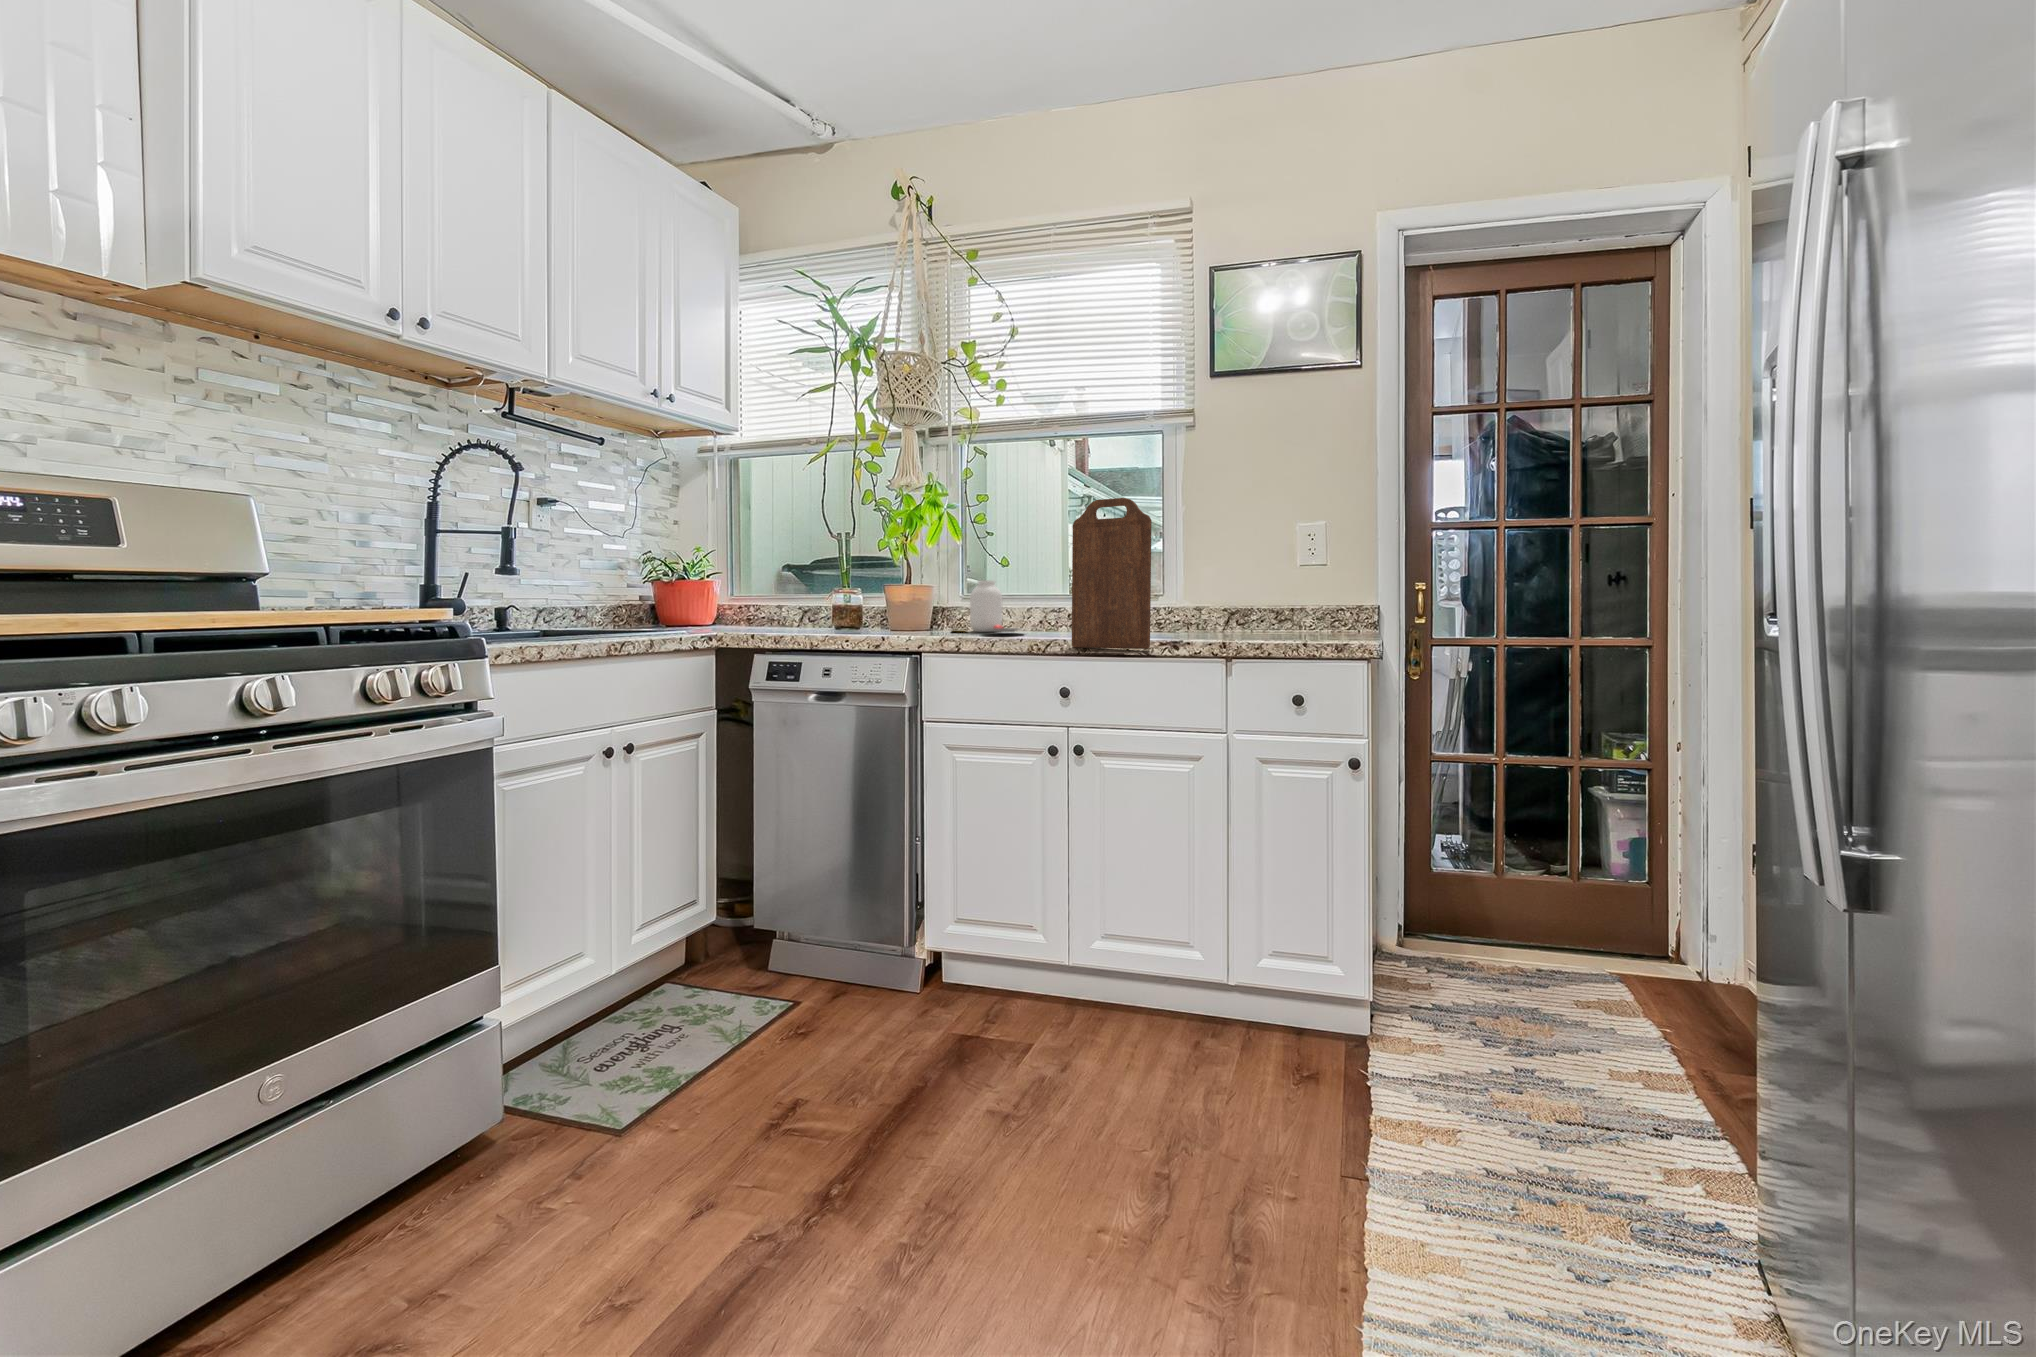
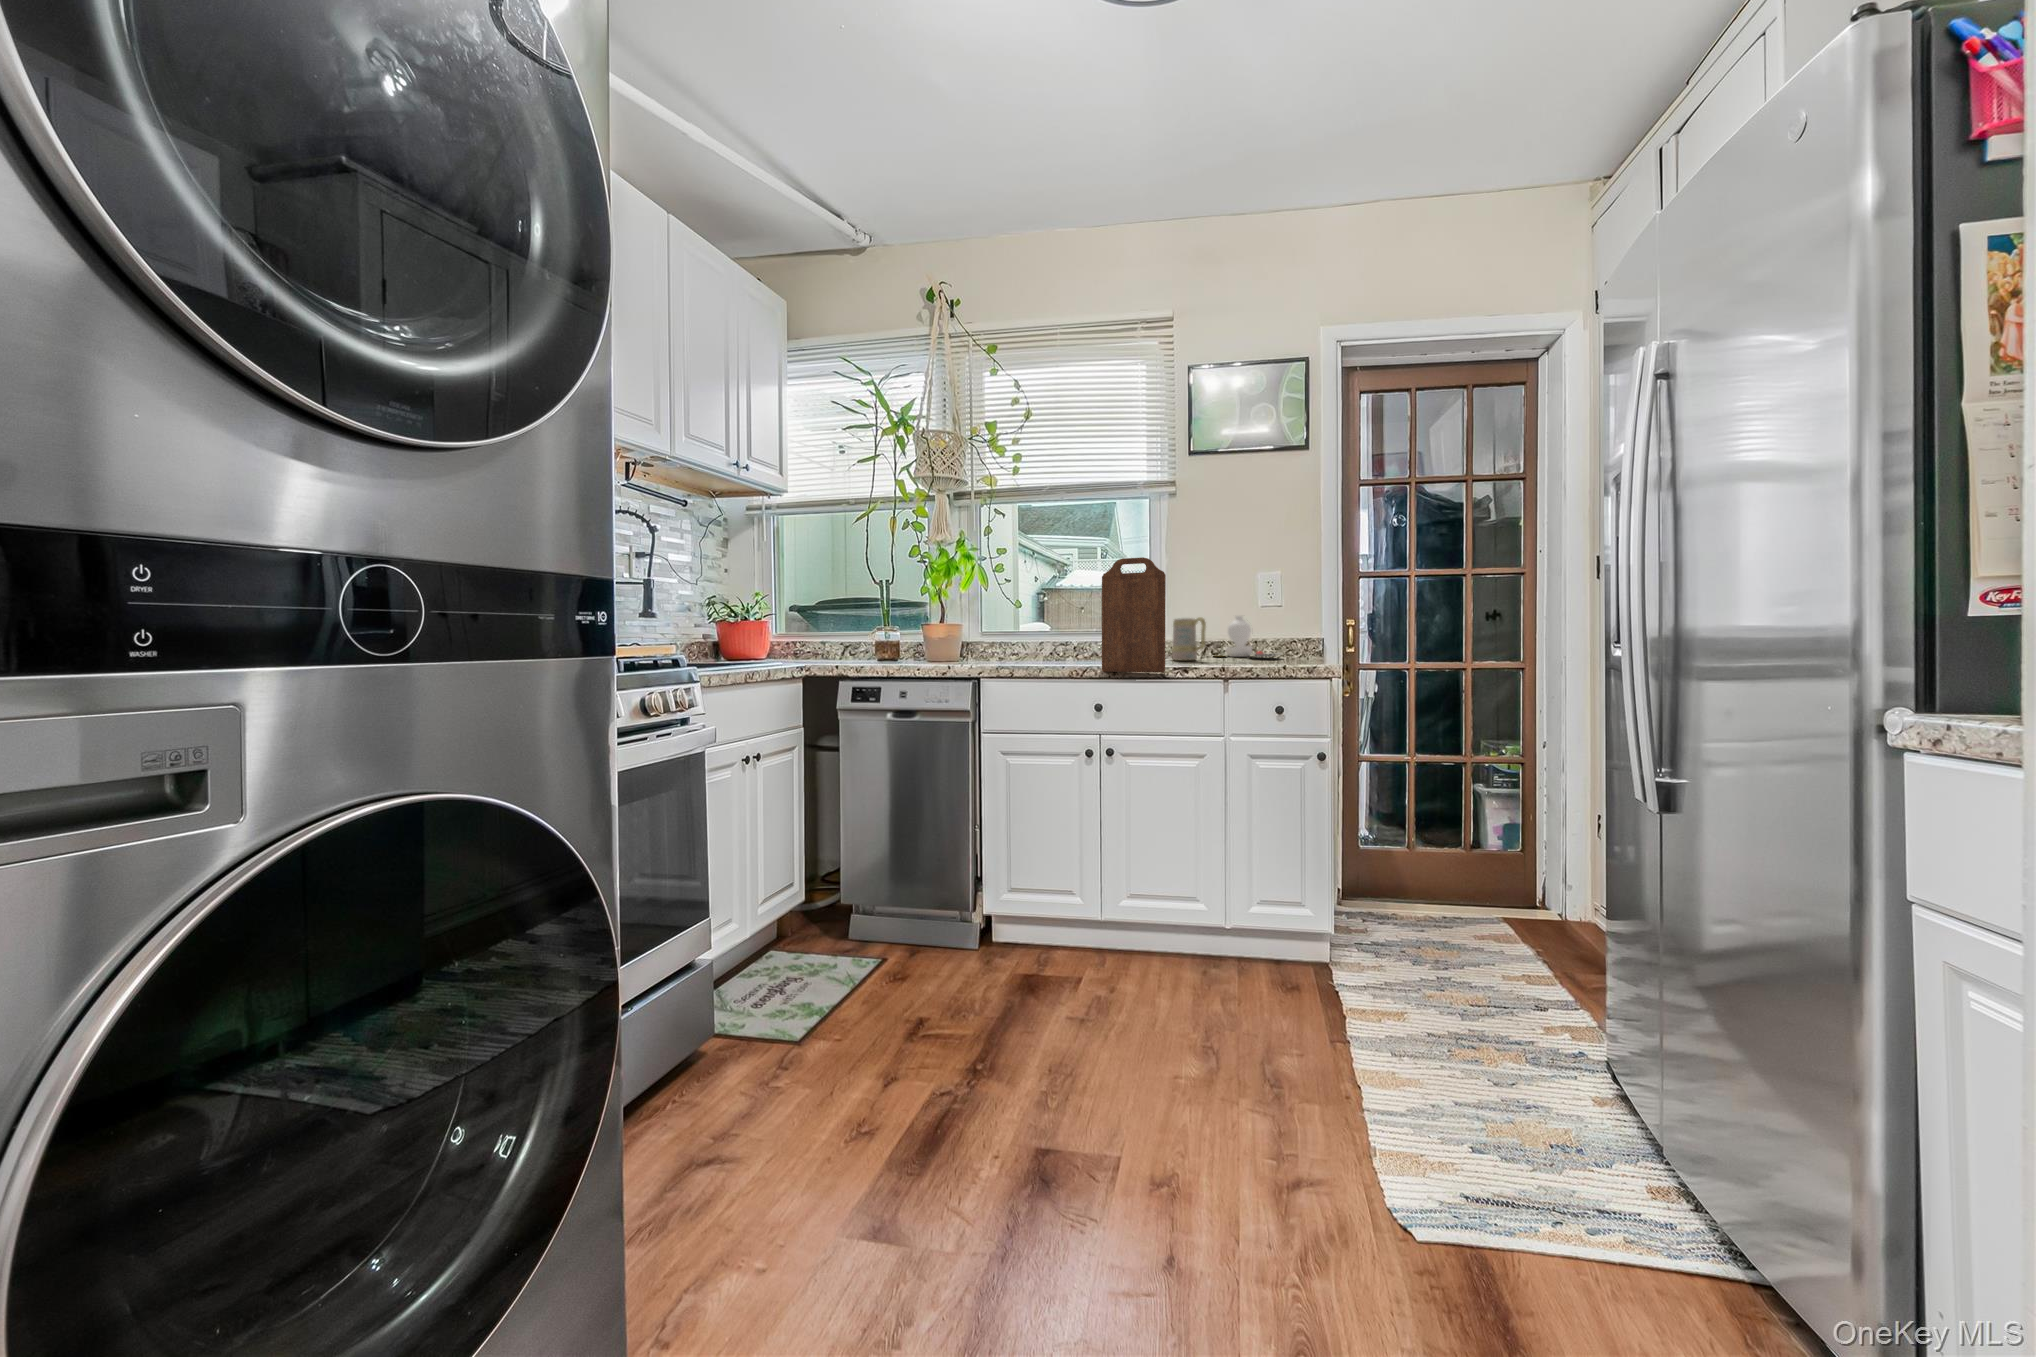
mug: none [1180,578,1222,634] -> present [1172,617,1206,660]
jar: present [952,580,1020,632] -> present [1226,616,1275,657]

